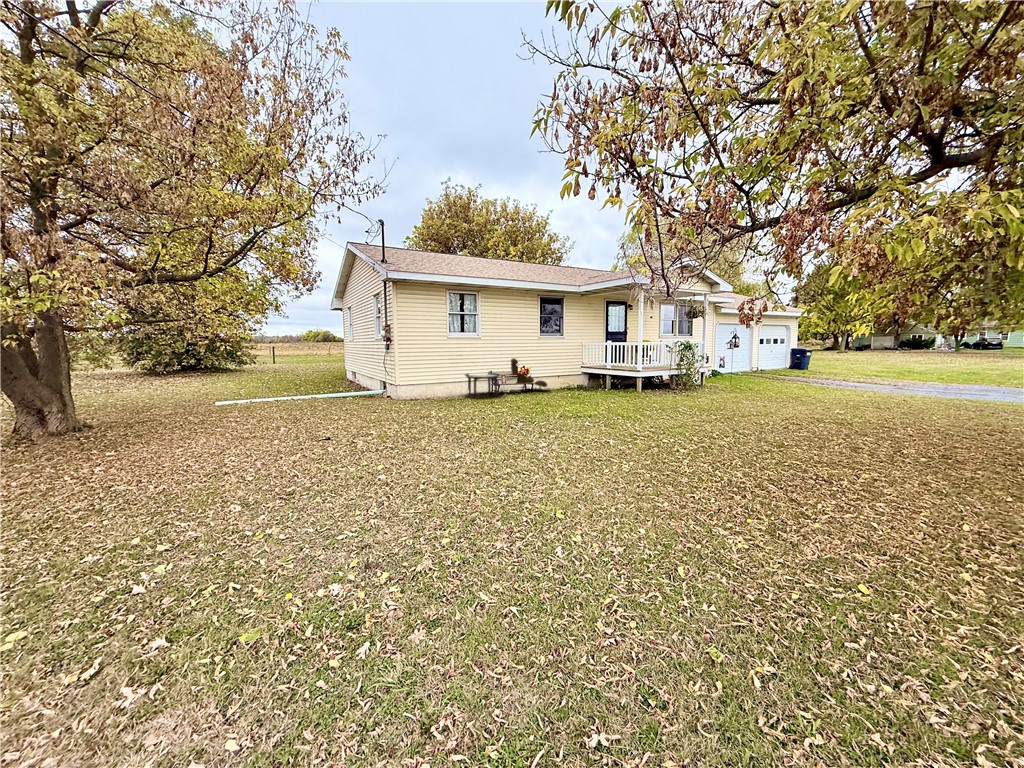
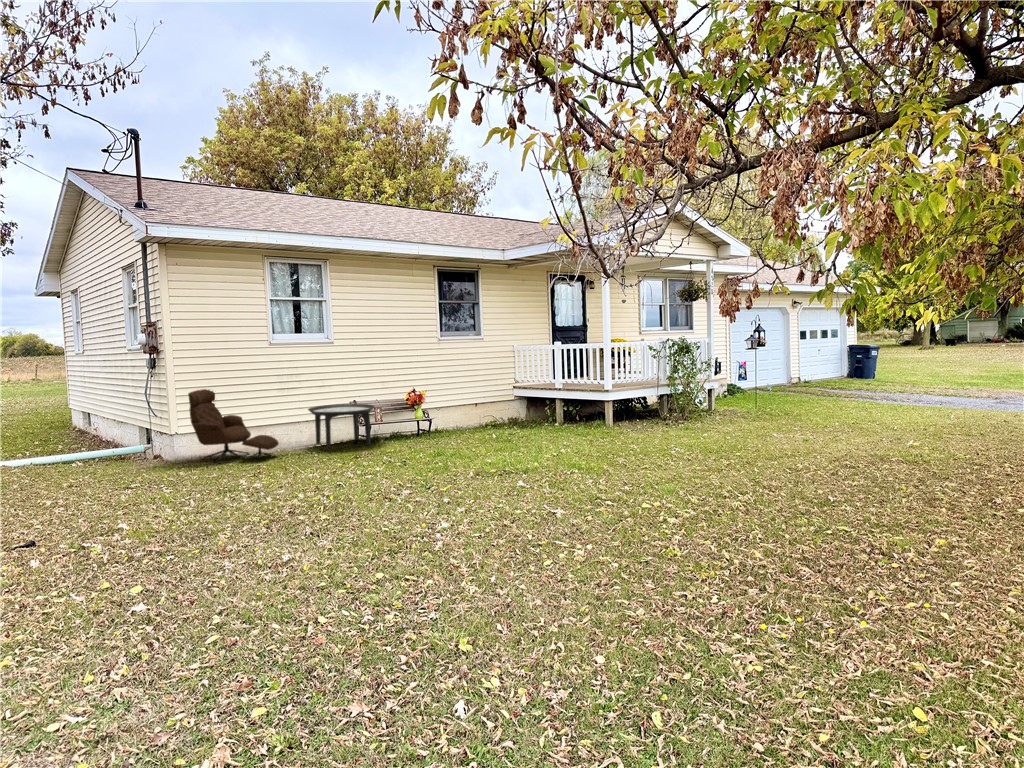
lounge chair: present [511,358,547,391] -> present [188,389,279,463]

